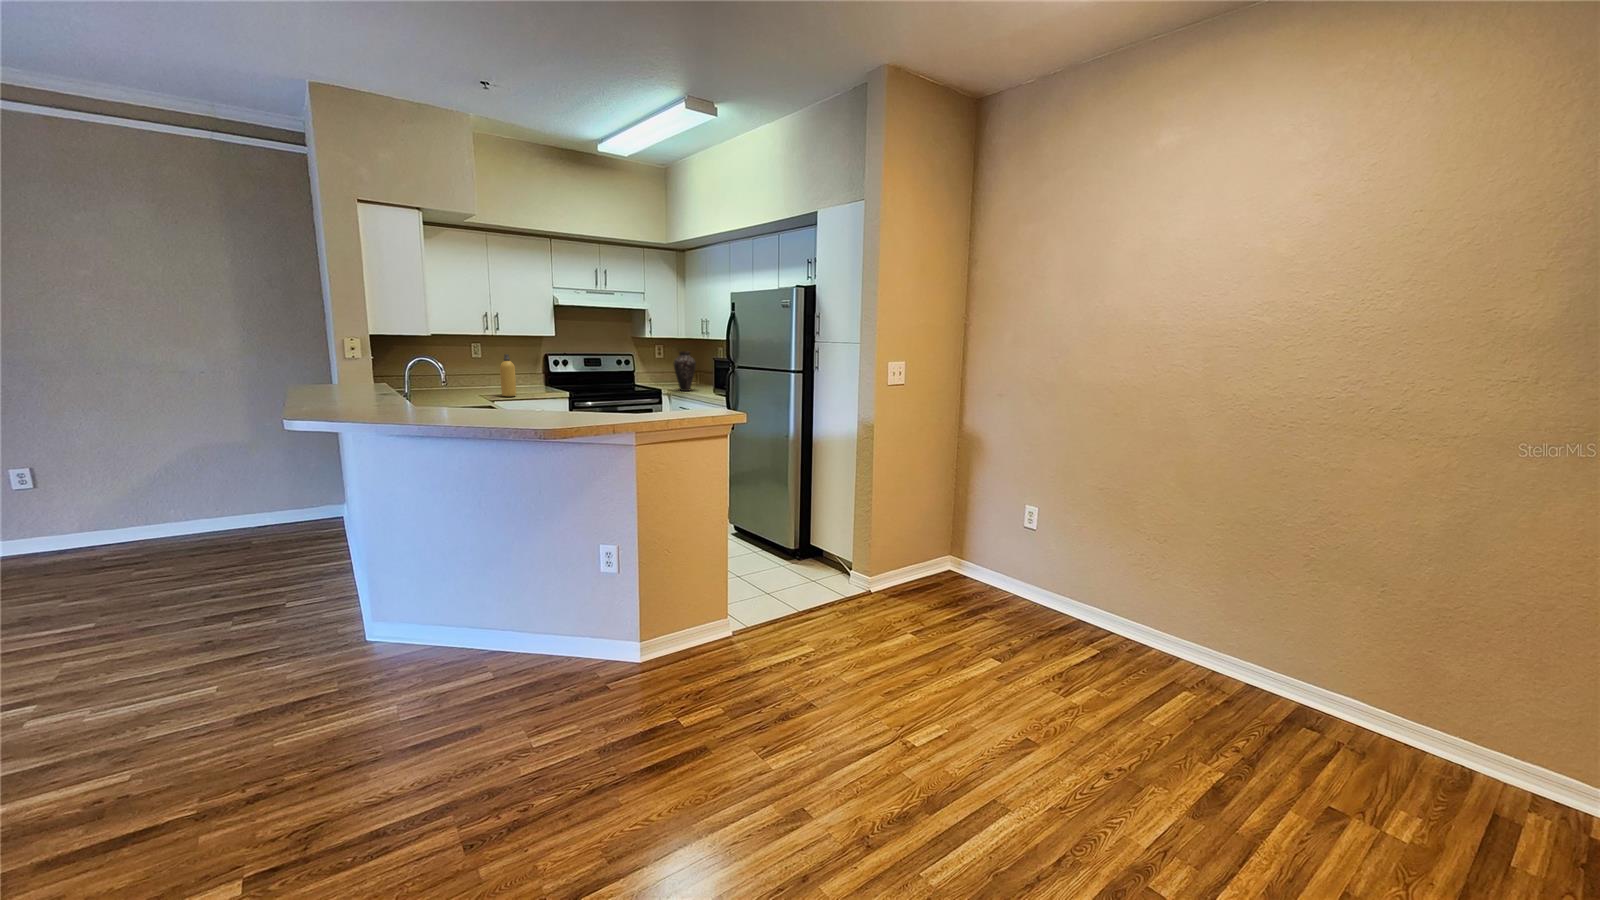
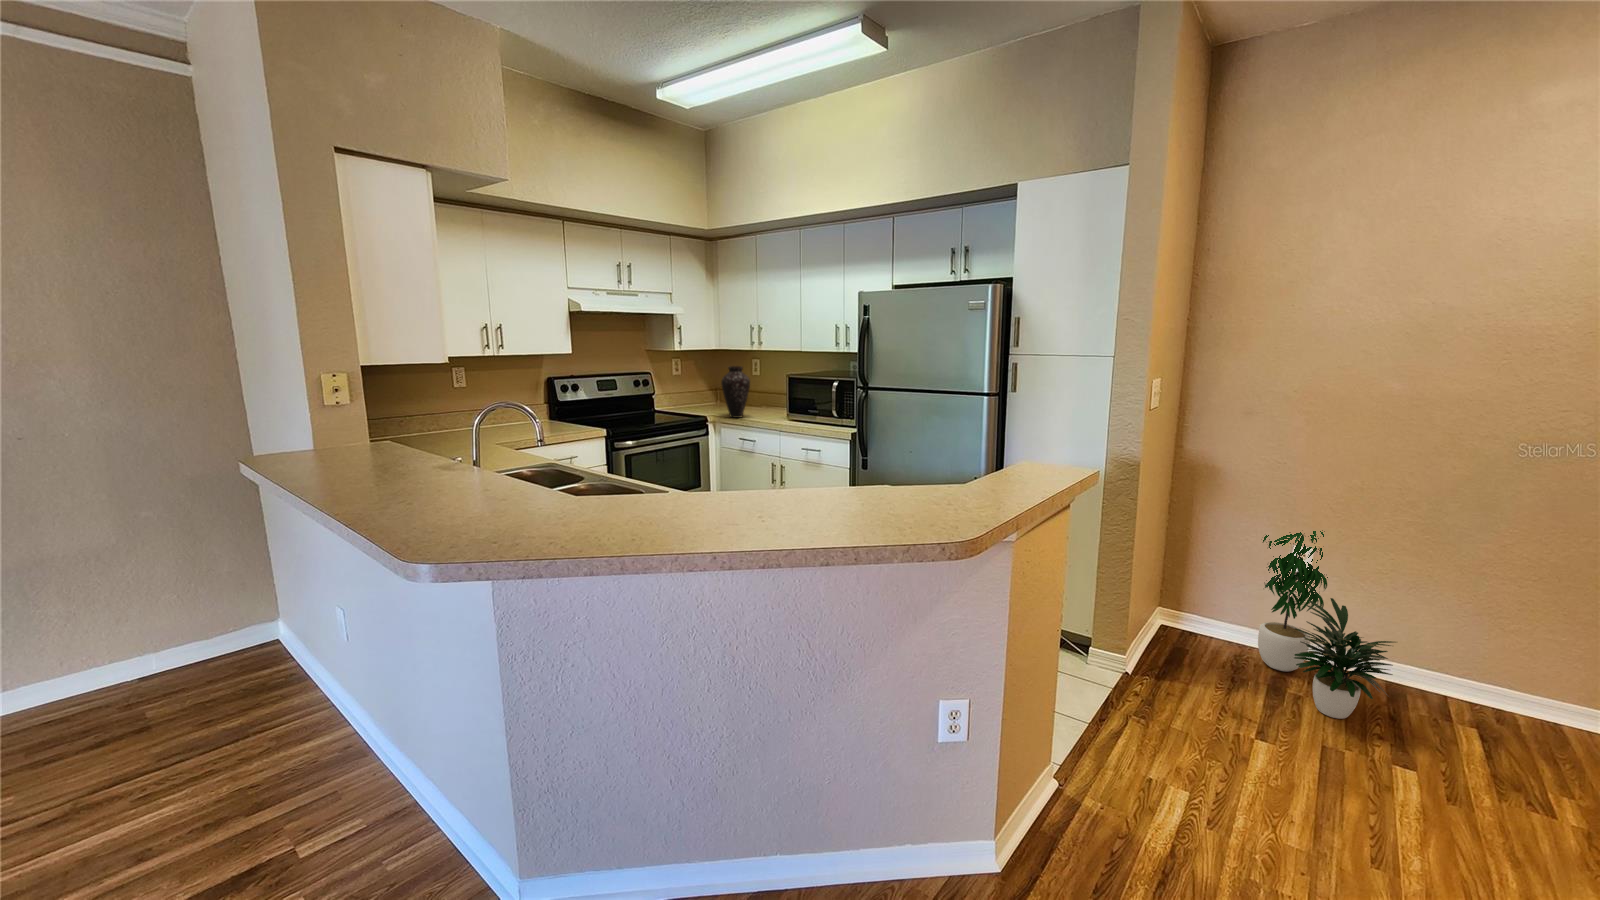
bottle: present [500,354,516,396] -> none [515,383,540,445]
potted plant: none [952,466,1041,636] -> present [1258,530,1396,719]

